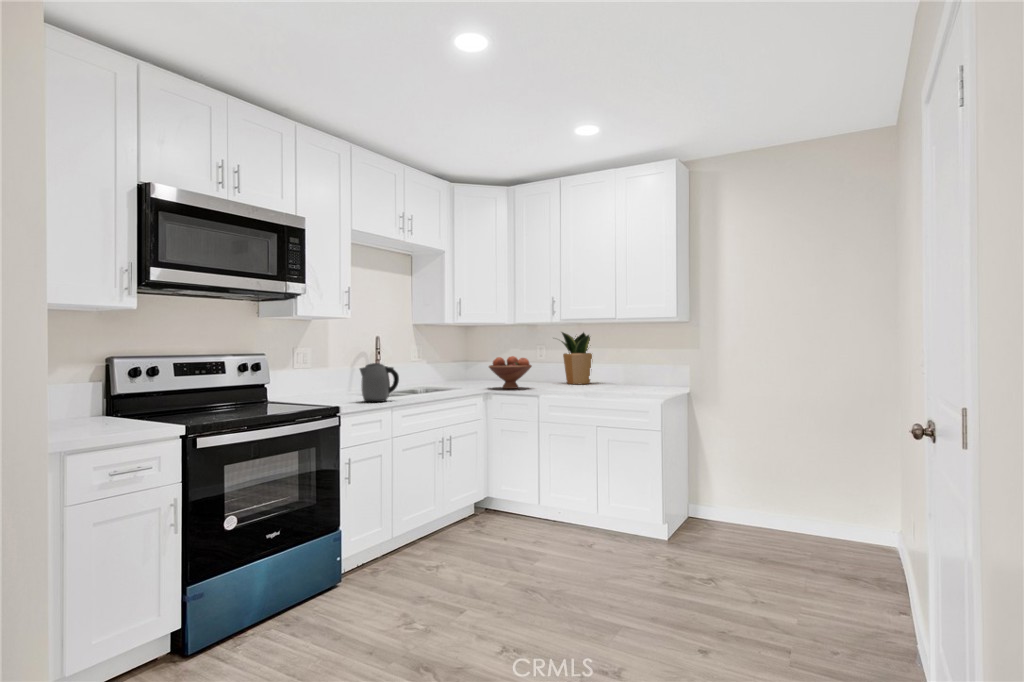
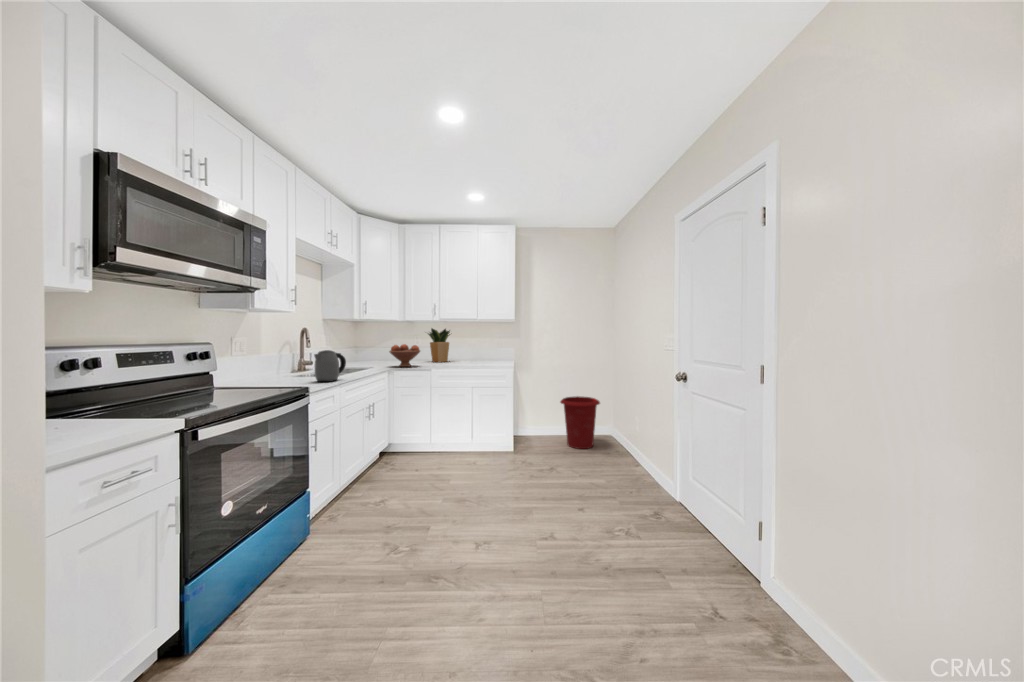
waste bin: none [765,456,847,555] -> present [560,396,600,449]

